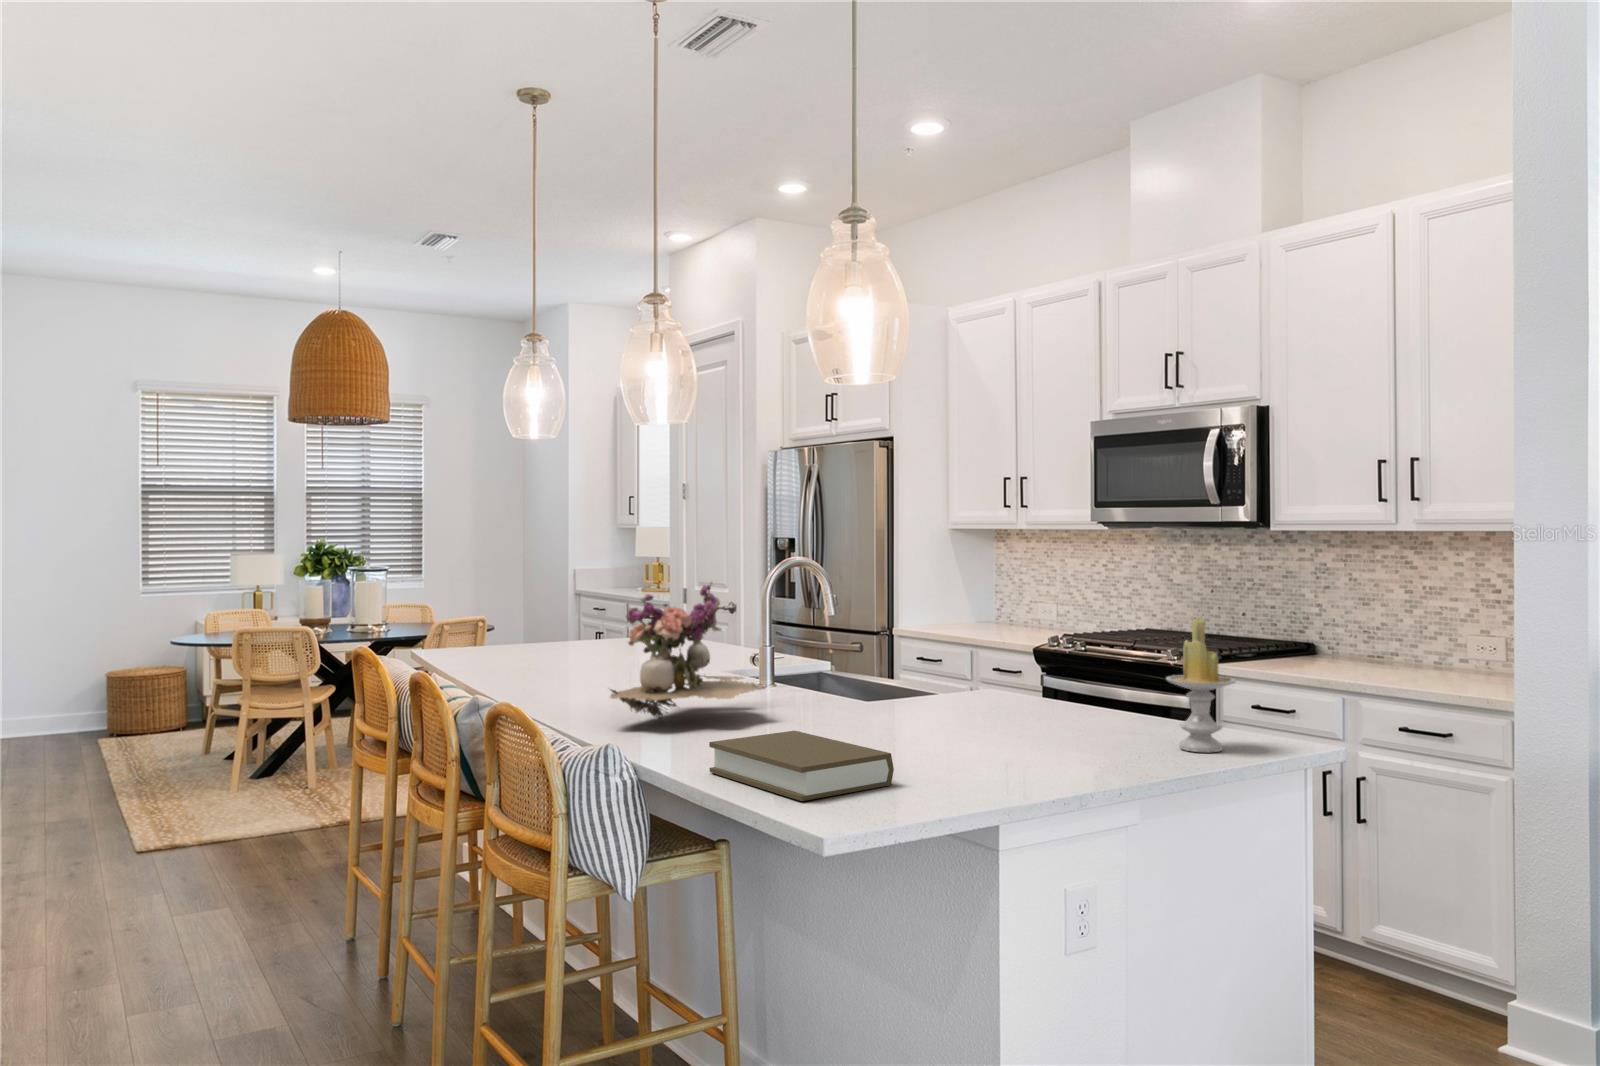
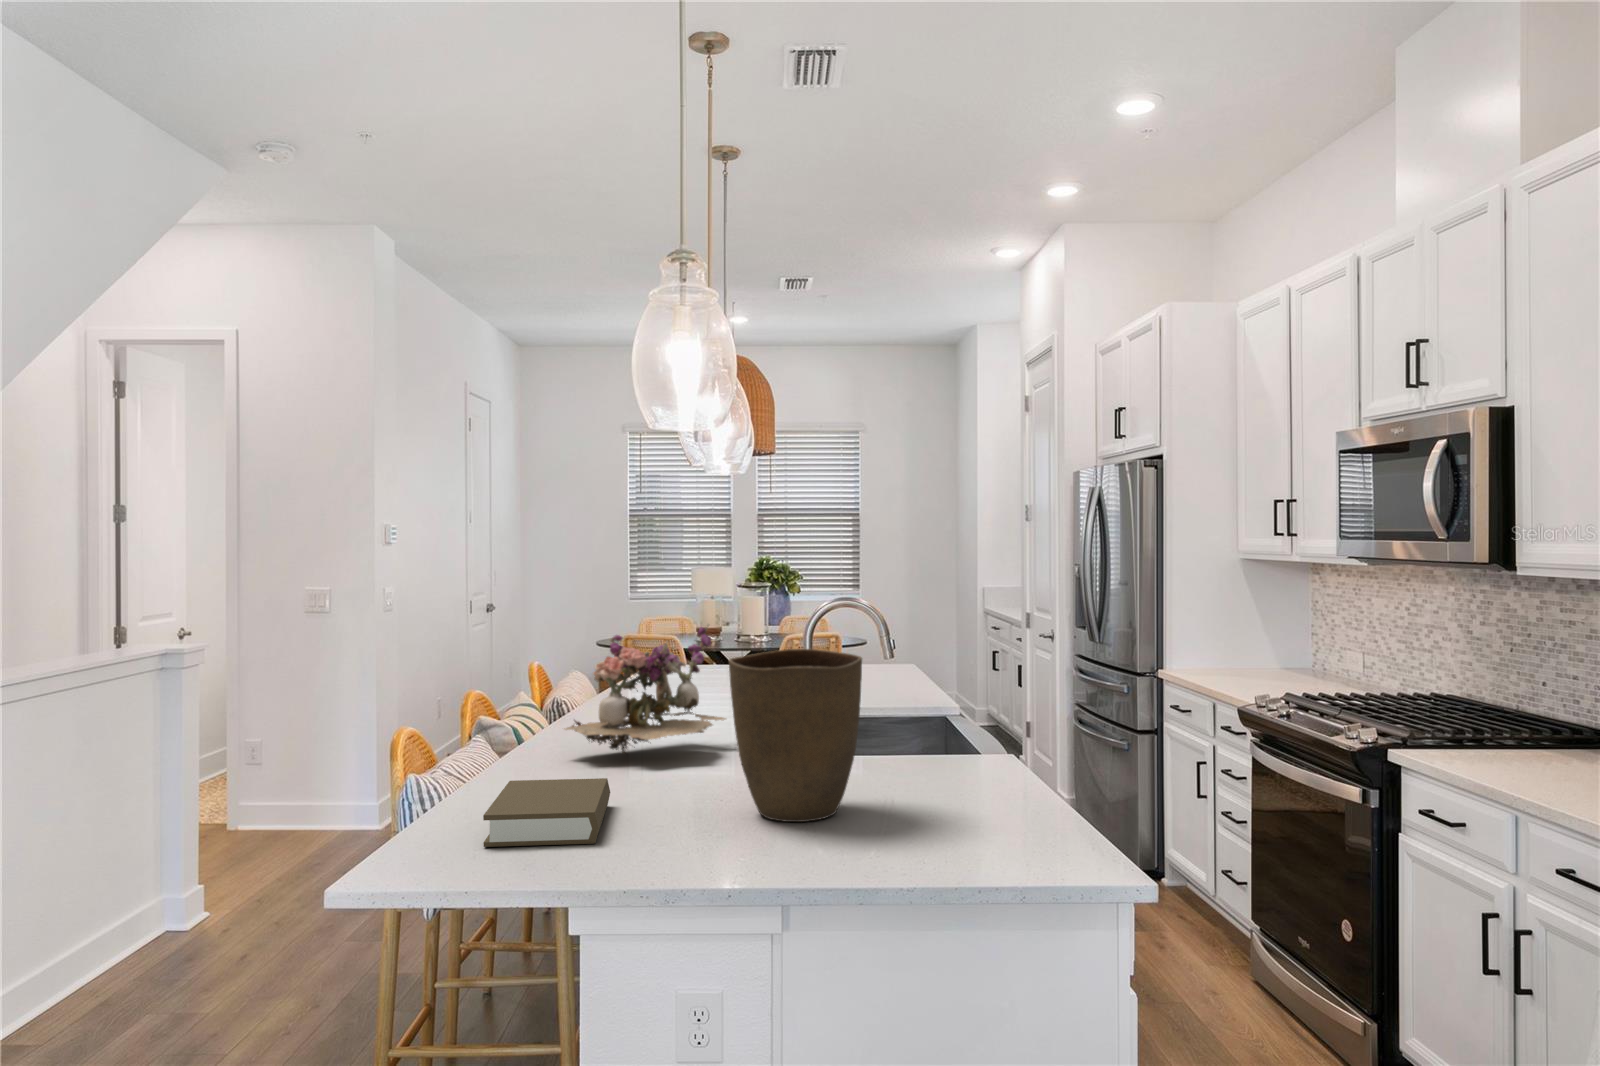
vase: none [915,591,1042,750] -> present [729,649,862,822]
candle: present [1166,619,1235,752] -> none [952,699,1028,858]

